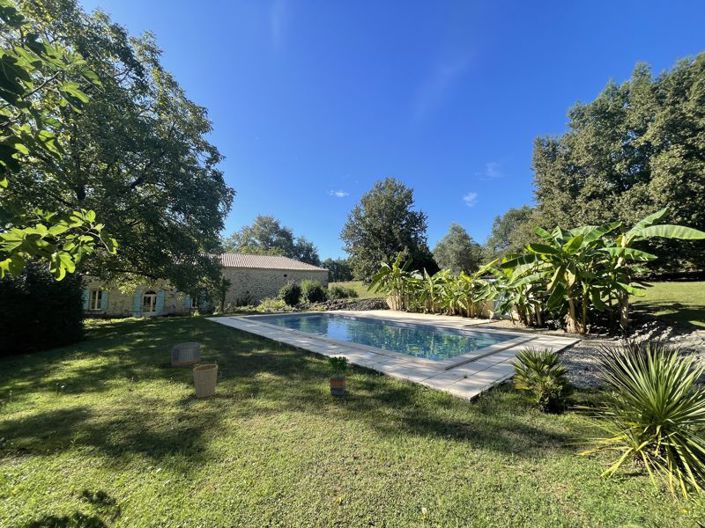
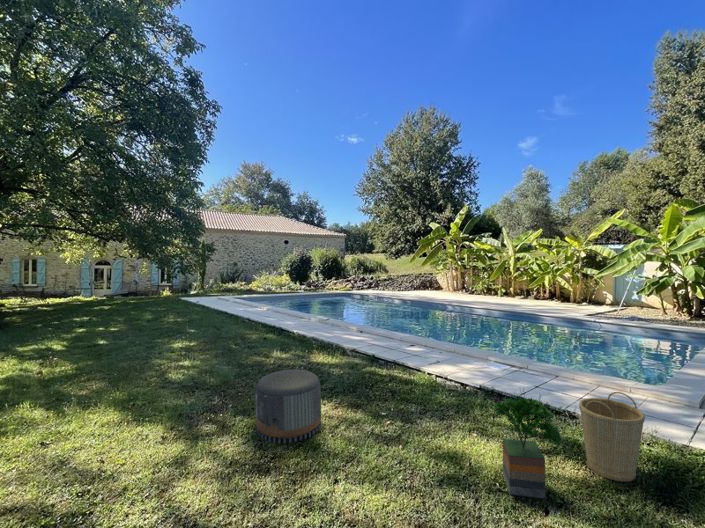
pouf: present [171,342,201,367] -> present [255,369,321,443]
basket: present [193,361,218,398] -> present [579,392,645,482]

